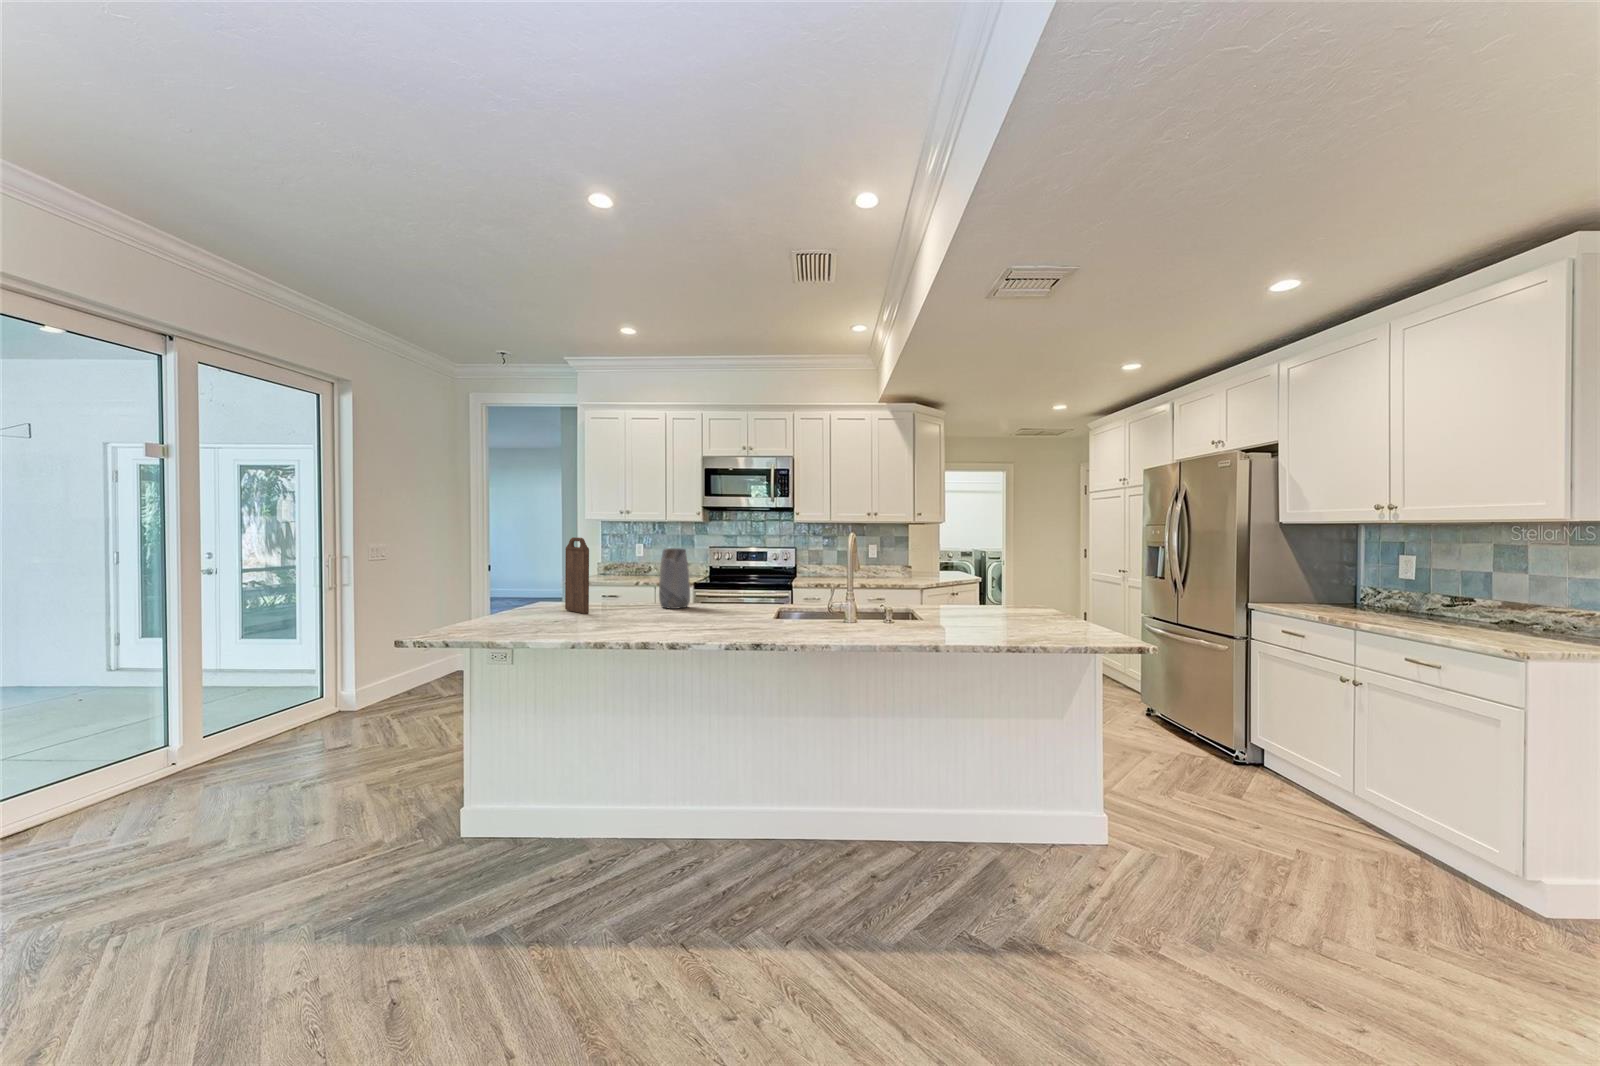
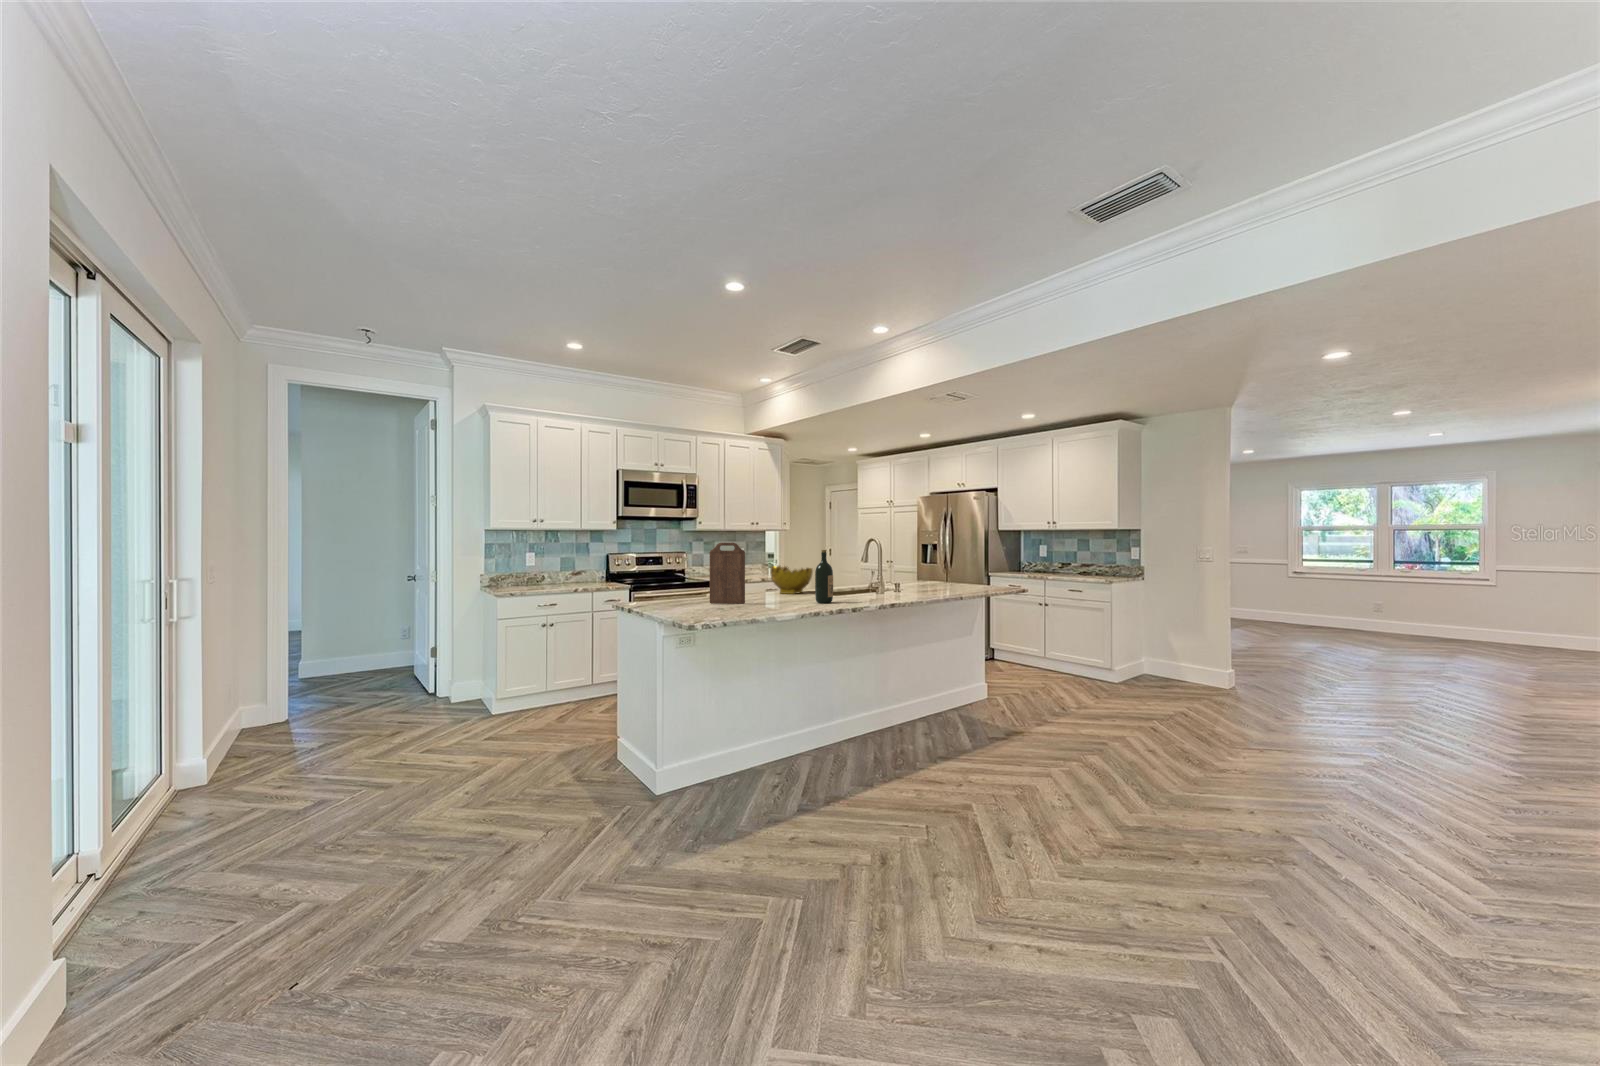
vase: present [659,548,690,609] -> none [747,551,771,598]
wine bottle: none [628,550,654,626] -> present [815,550,833,603]
decorative bowl: none [720,569,777,608] -> present [770,566,813,594]

